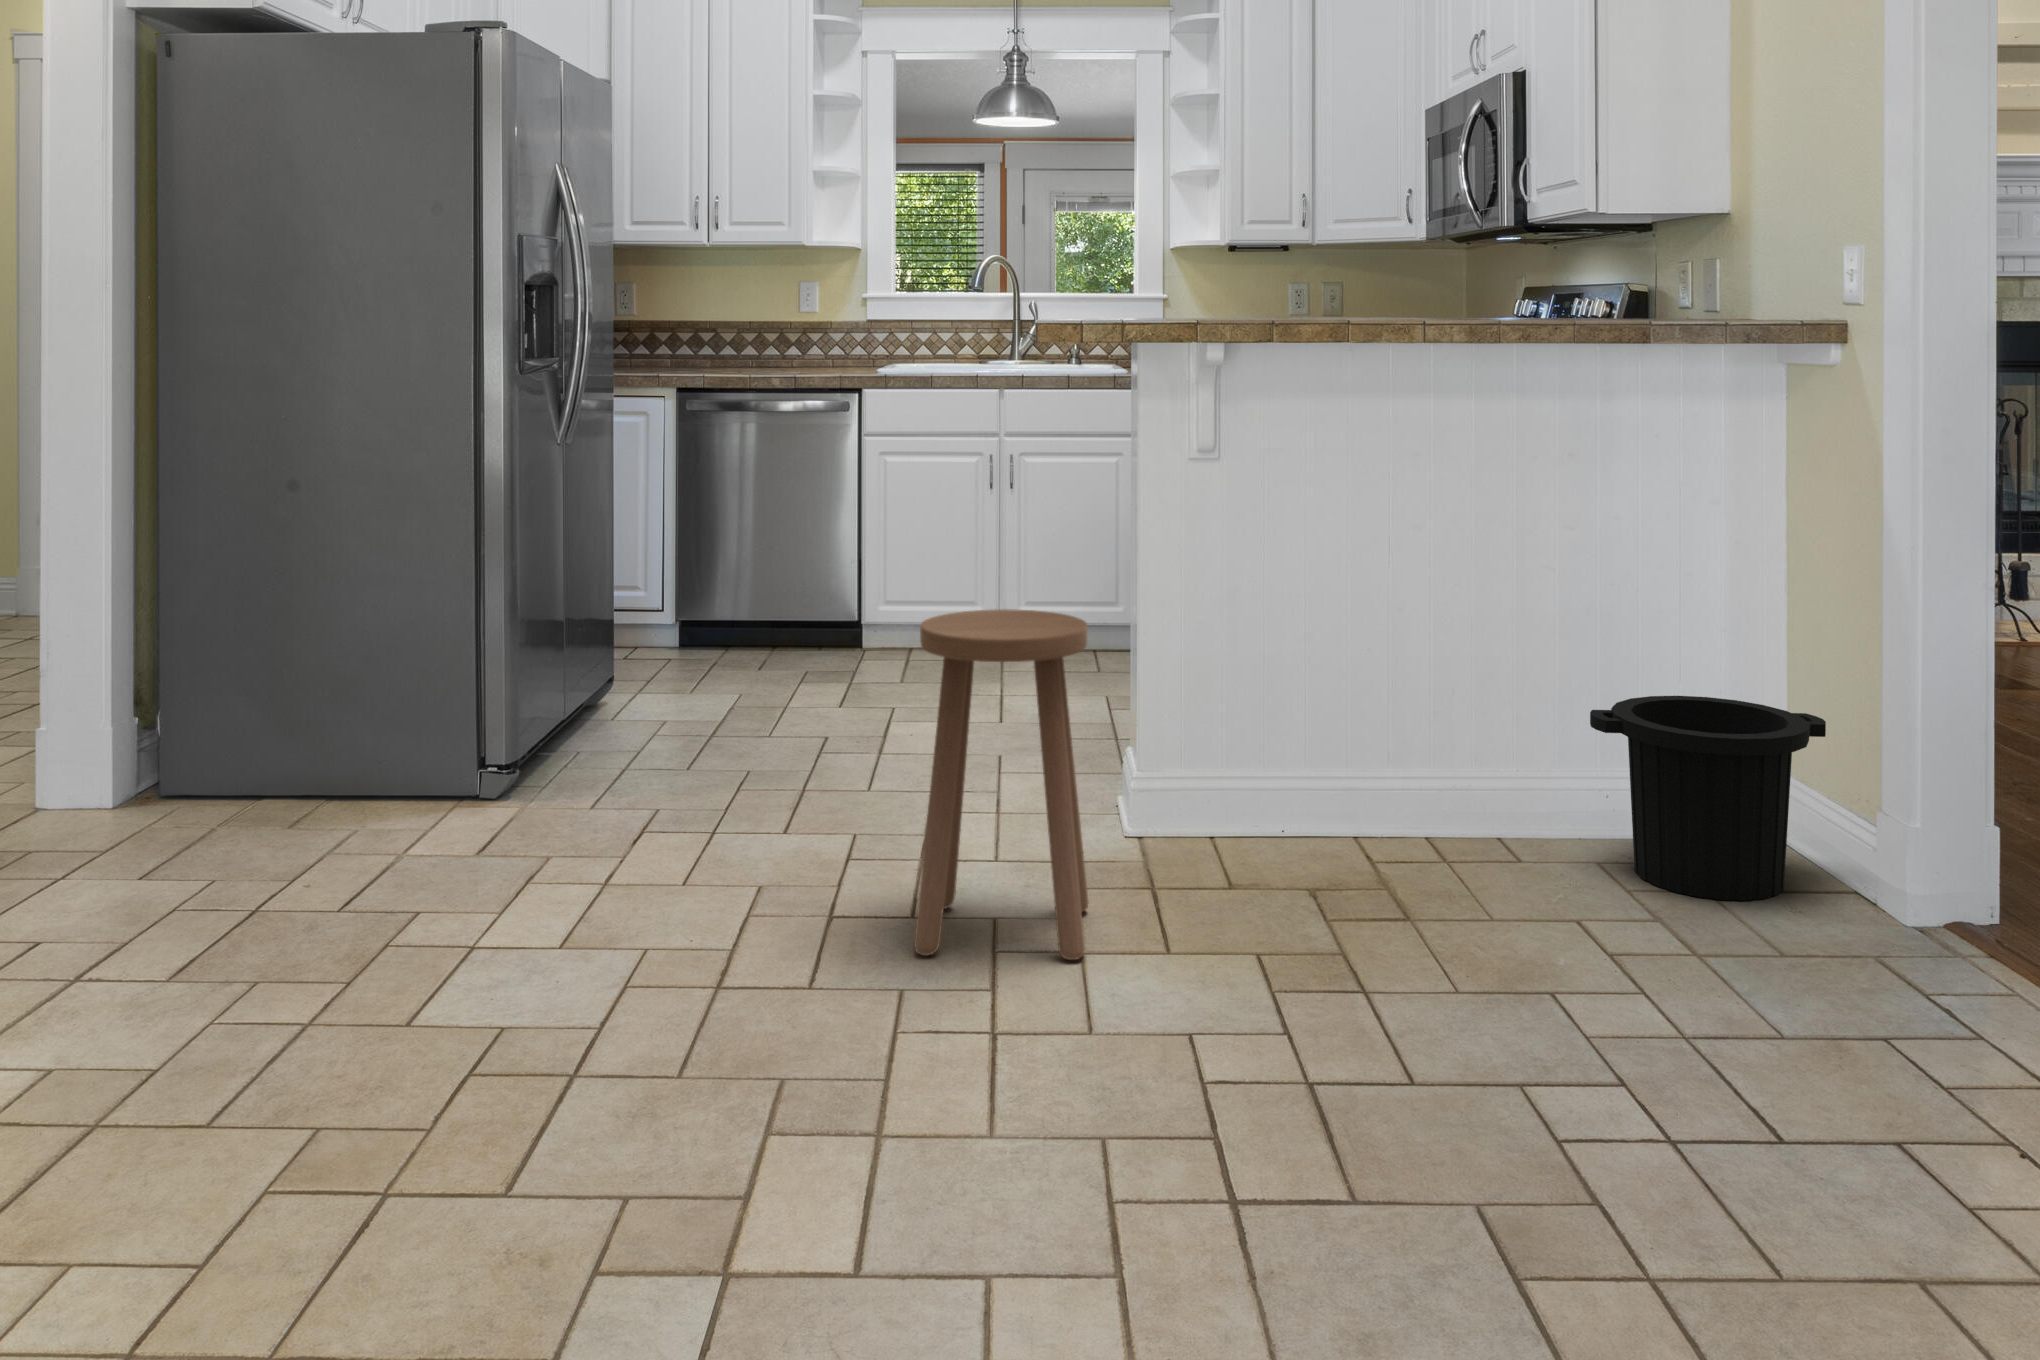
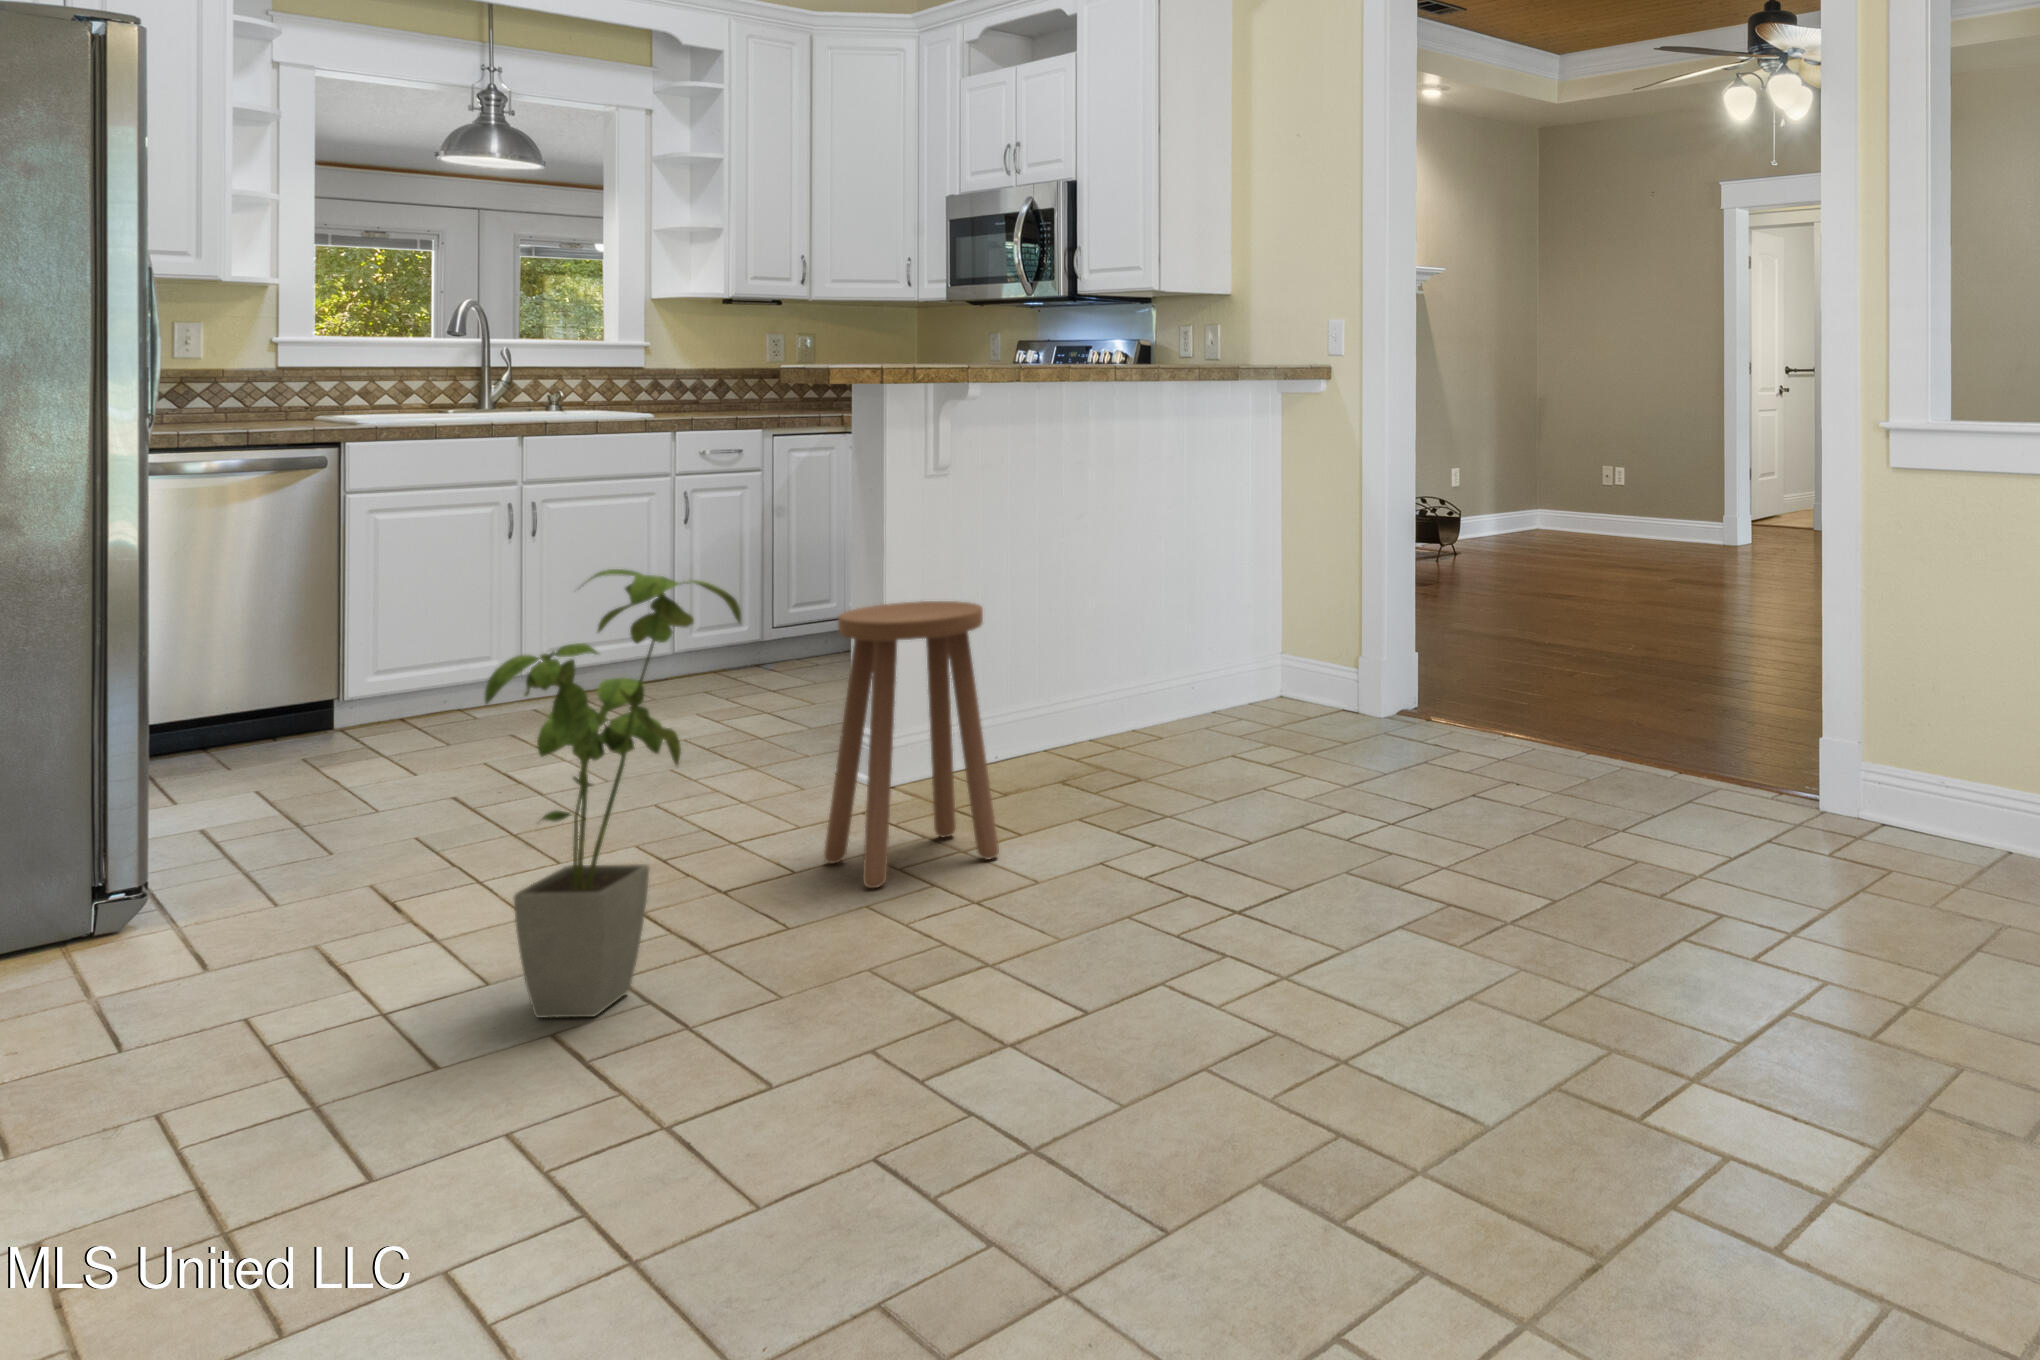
house plant: none [440,539,683,1014] -> present [485,569,741,1018]
trash can: present [1590,696,1826,901] -> none [1226,613,1352,736]

